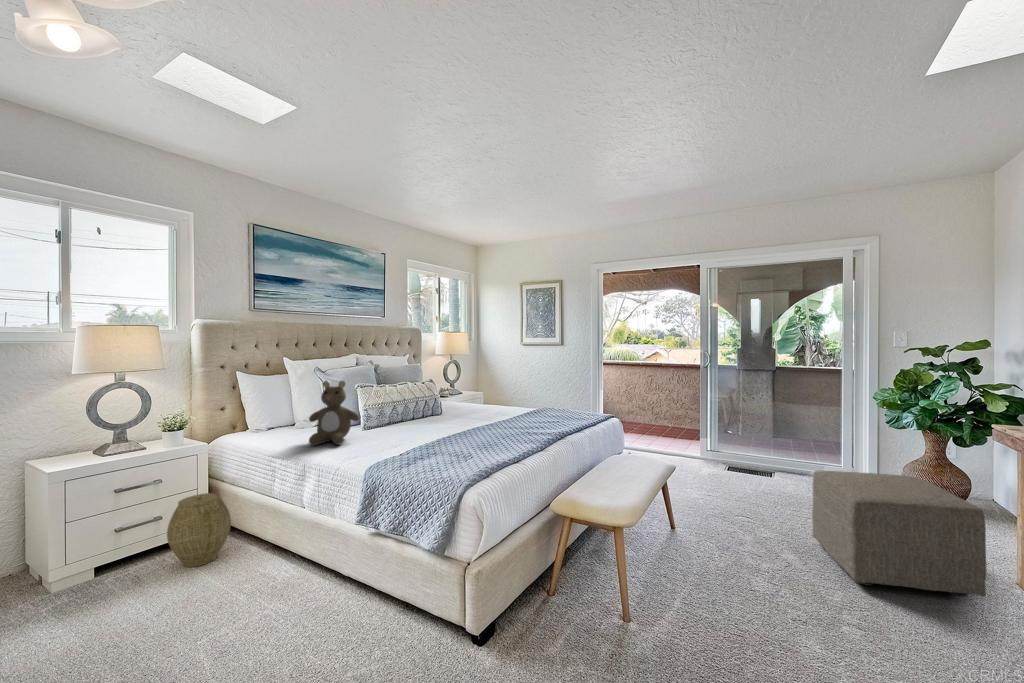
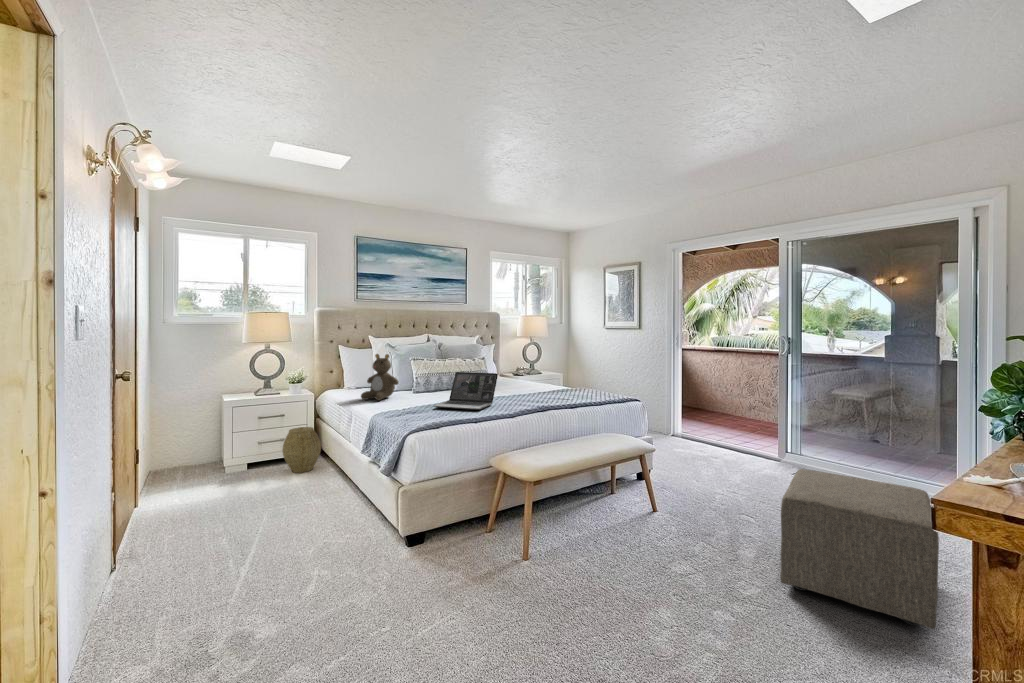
laptop: none [437,399,501,446] -> present [434,372,498,410]

